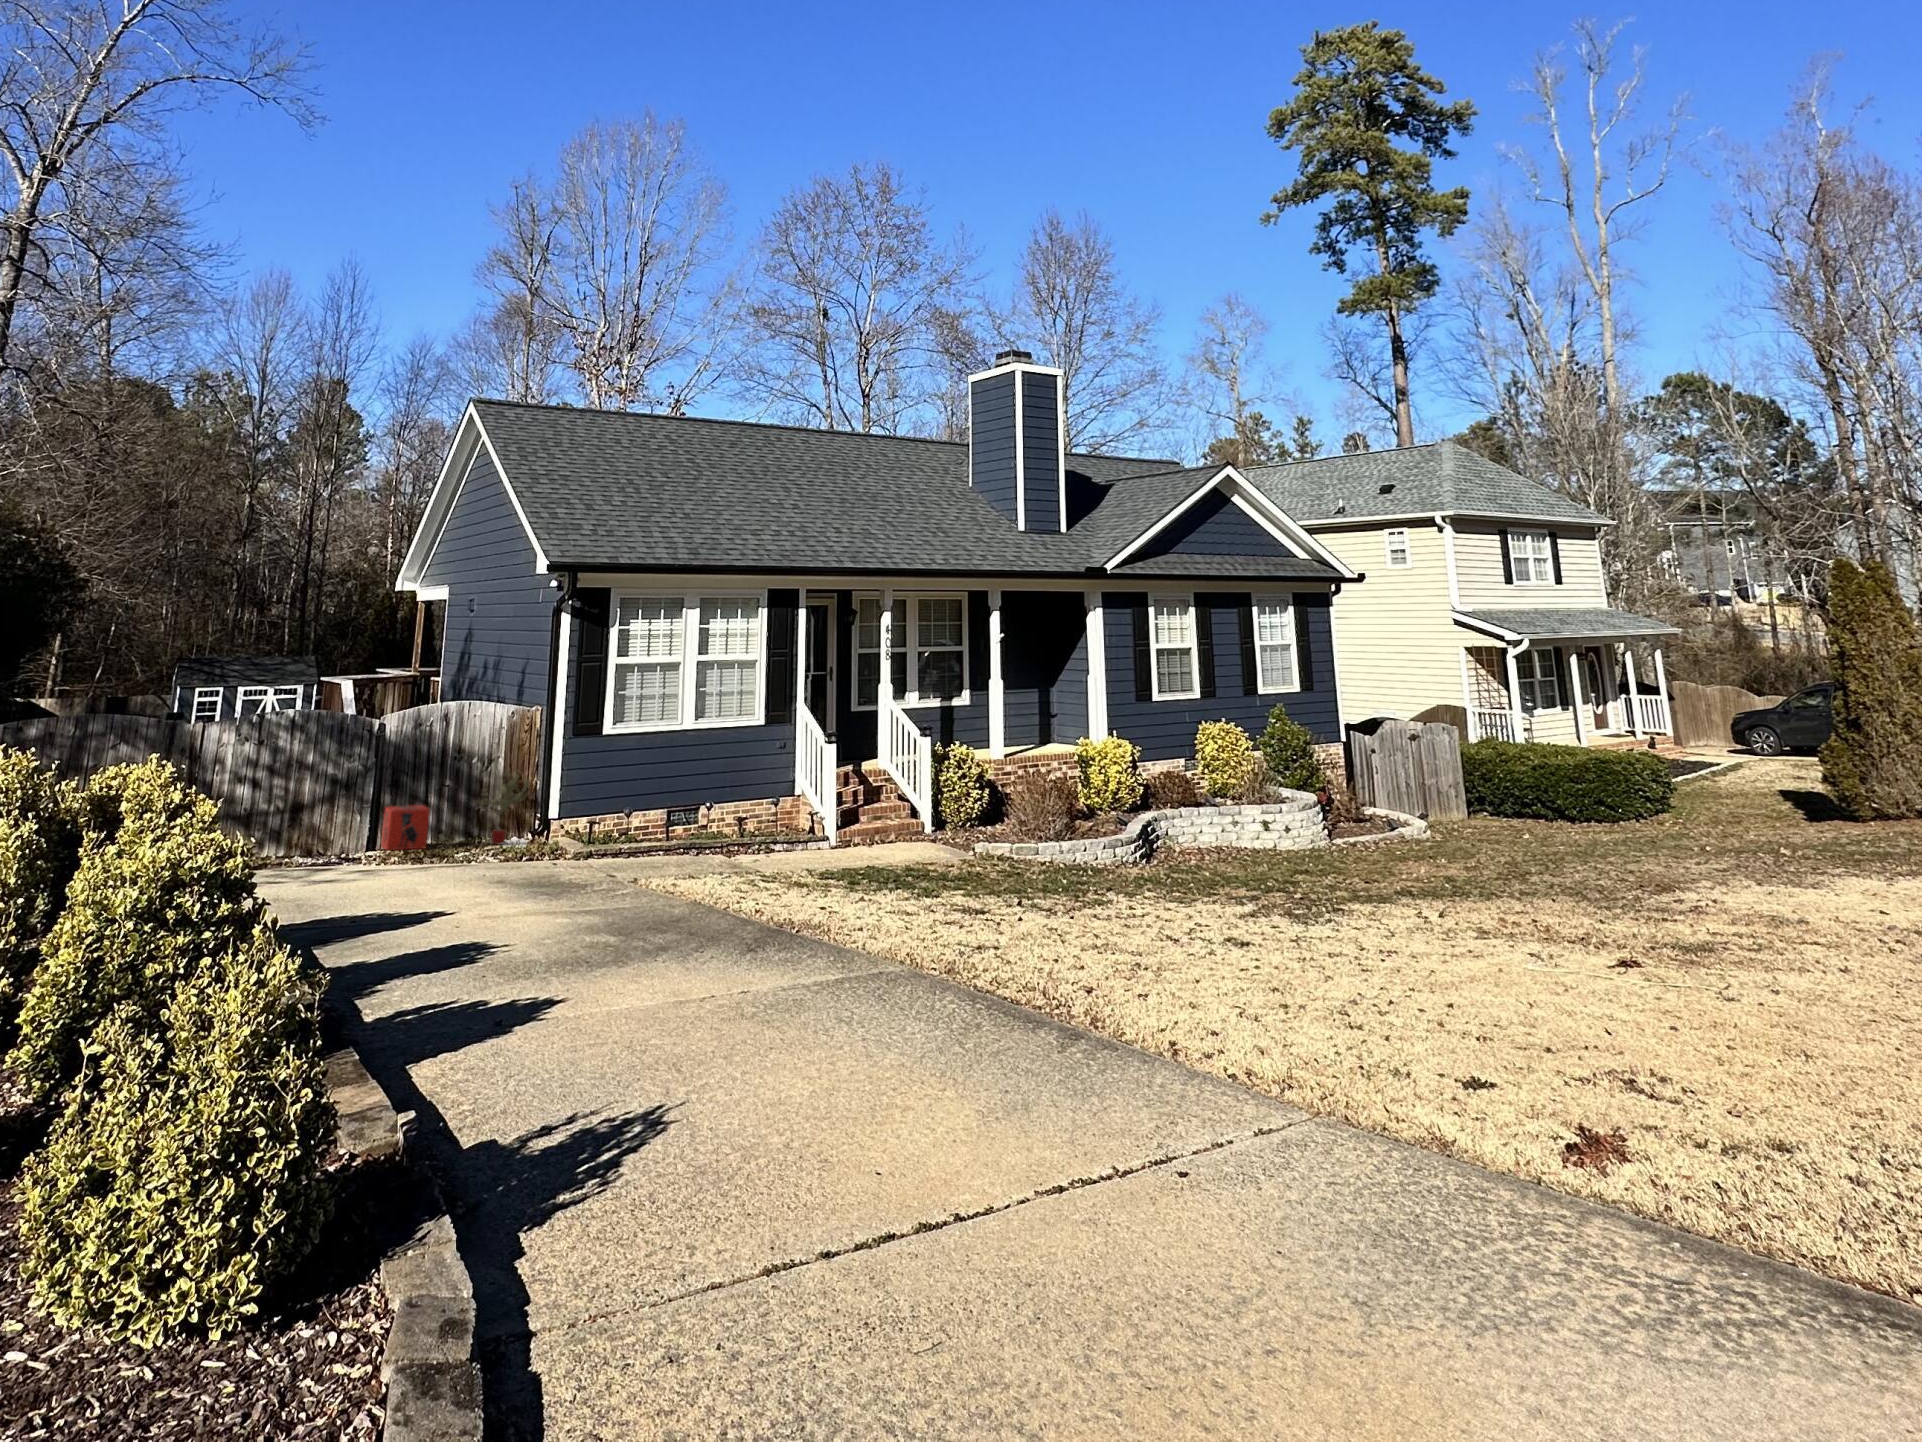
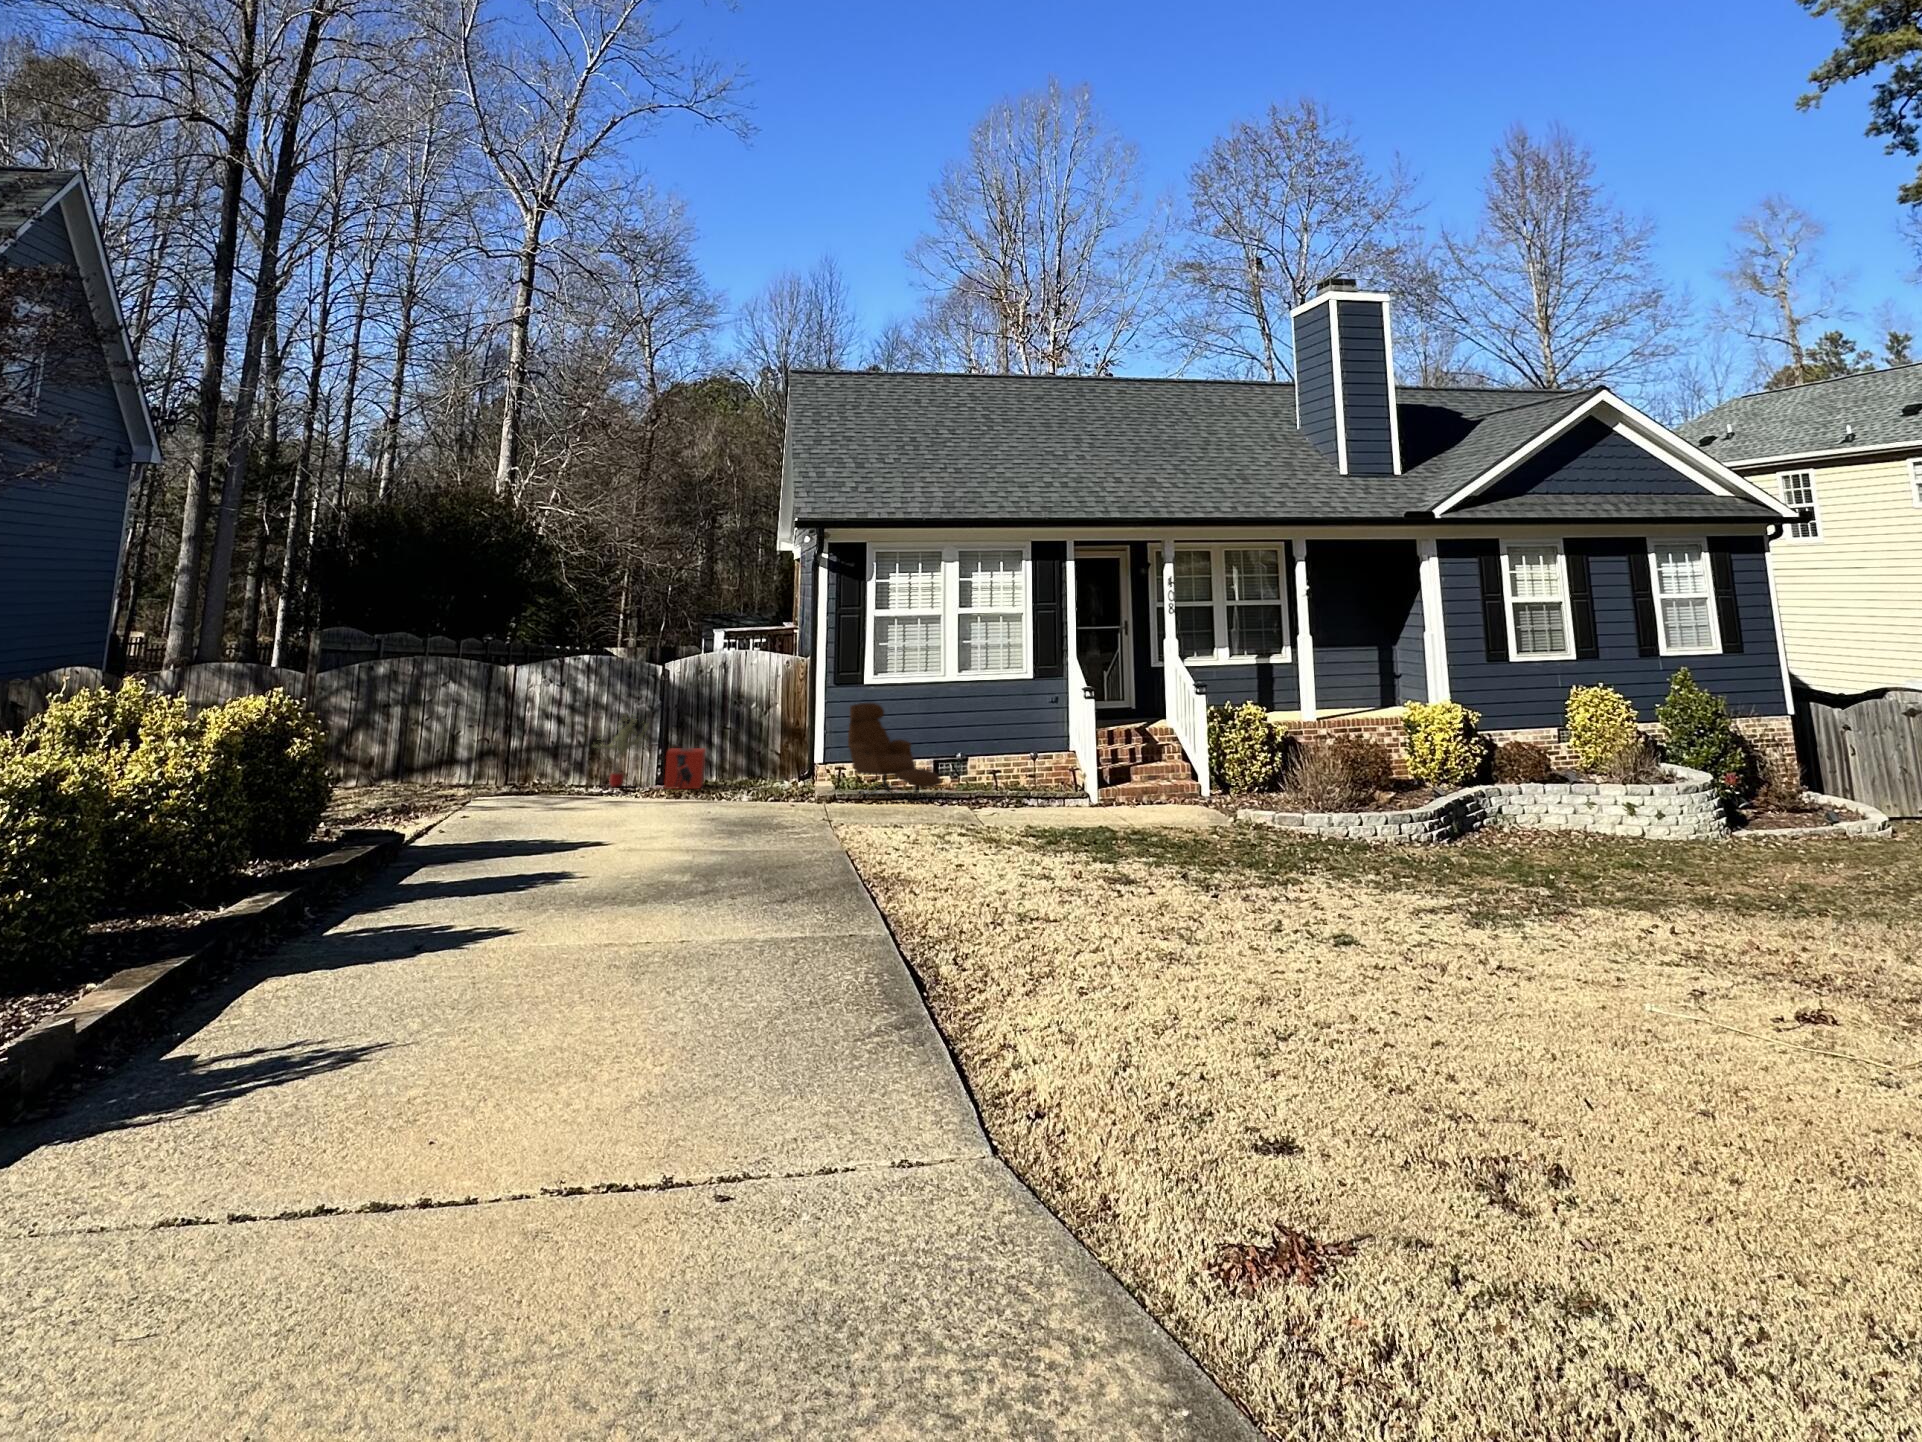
lounge chair: none [592,753,689,851] -> present [848,702,941,801]
potted tree: present [478,770,530,845] -> present [594,715,649,787]

